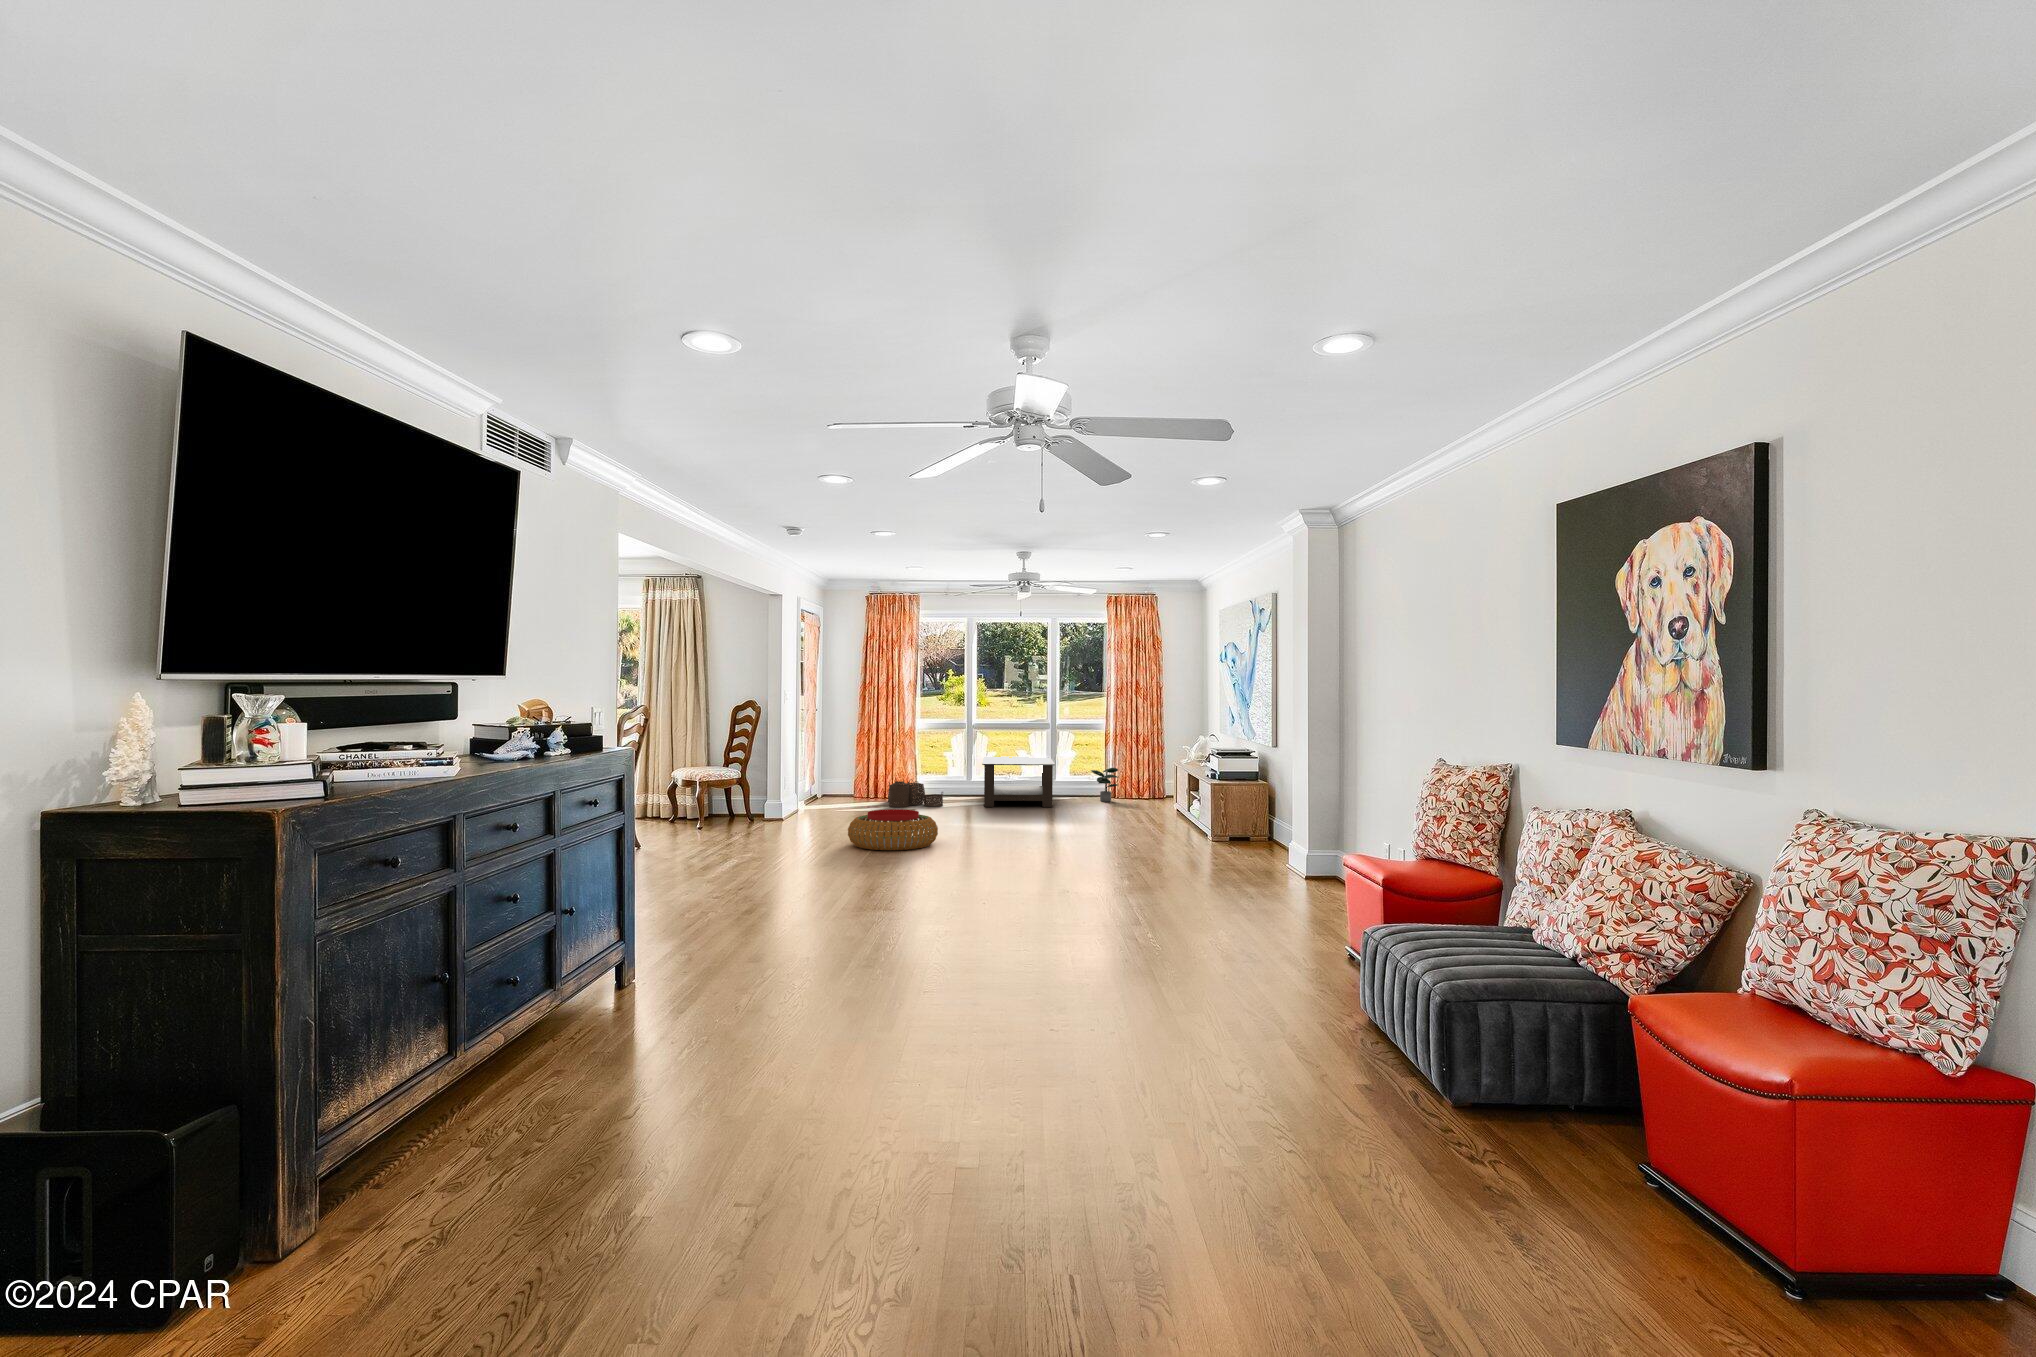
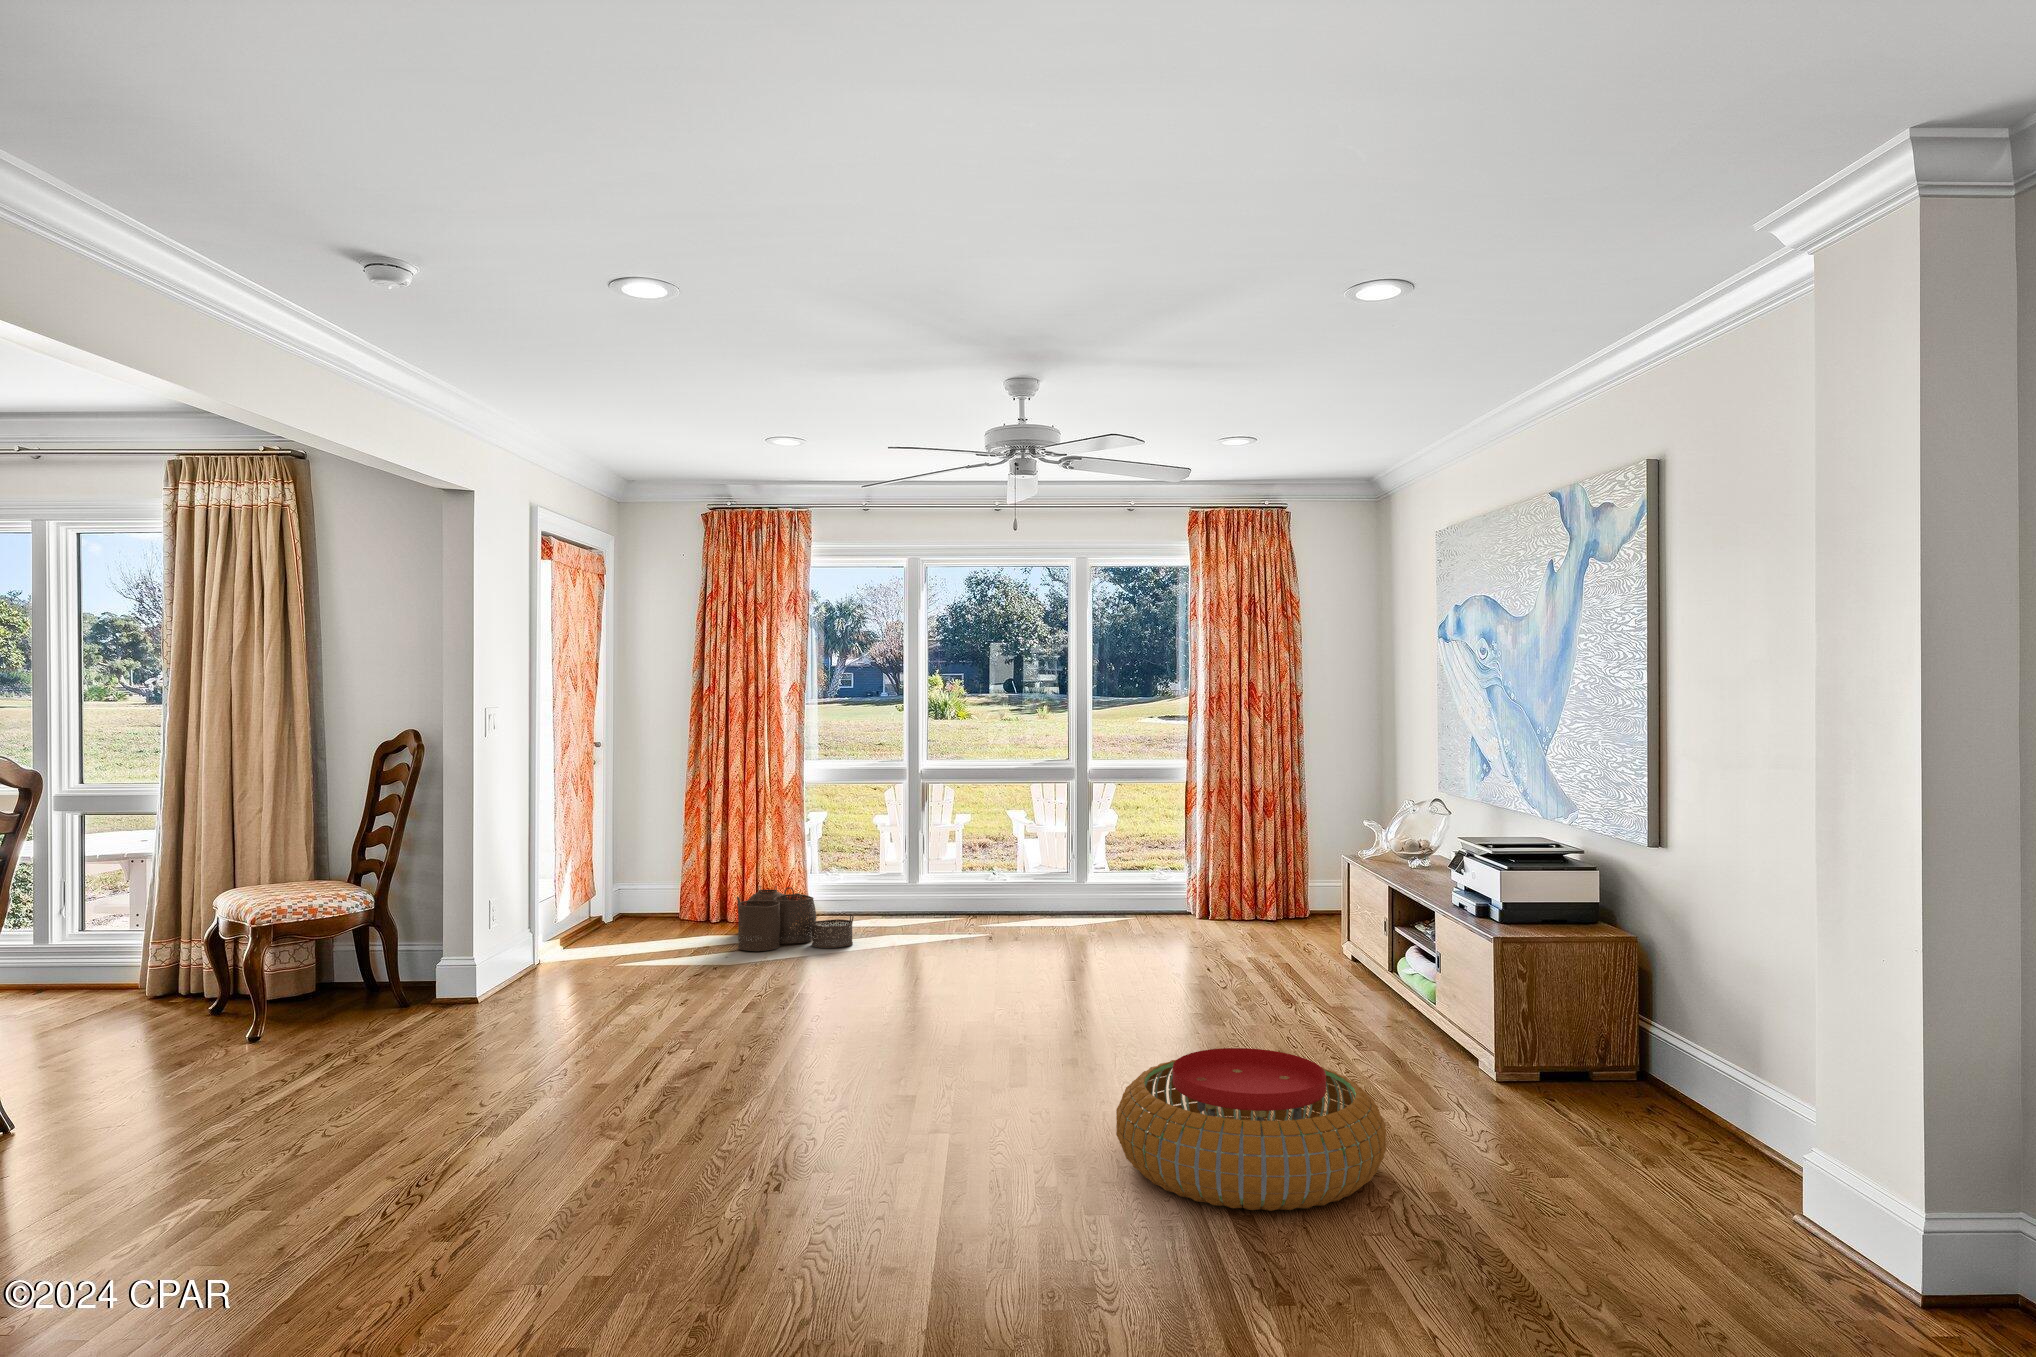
coffee table: present [982,756,1055,807] -> none [934,832,1088,948]
potted plant: present [1091,768,1118,802] -> none [1158,857,1219,928]
pouf: present [848,809,938,850] -> present [1116,1048,1386,1211]

